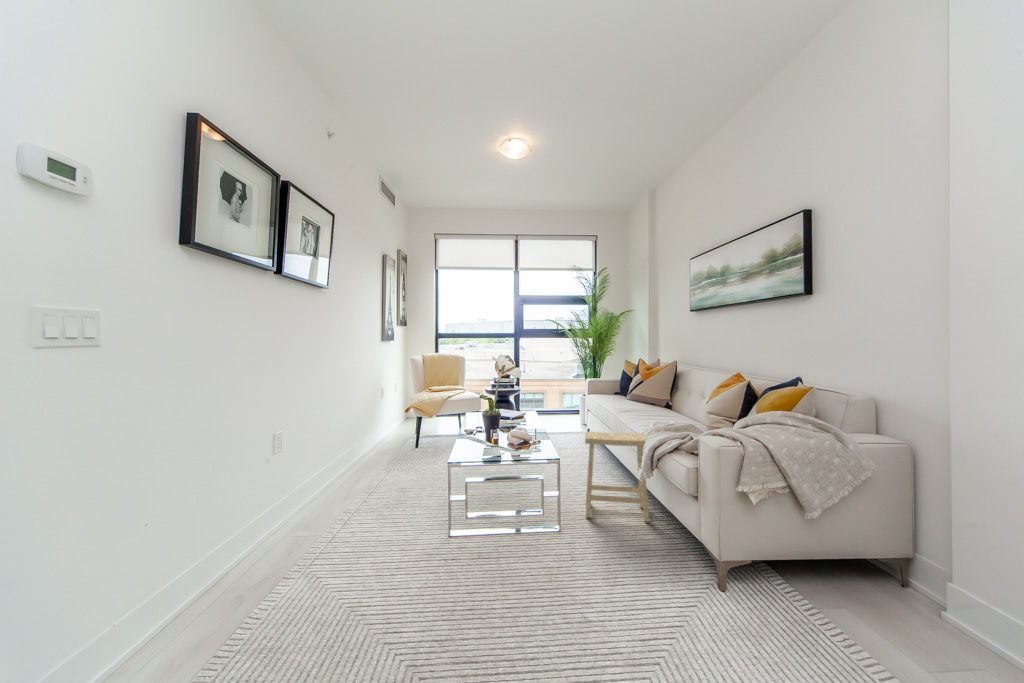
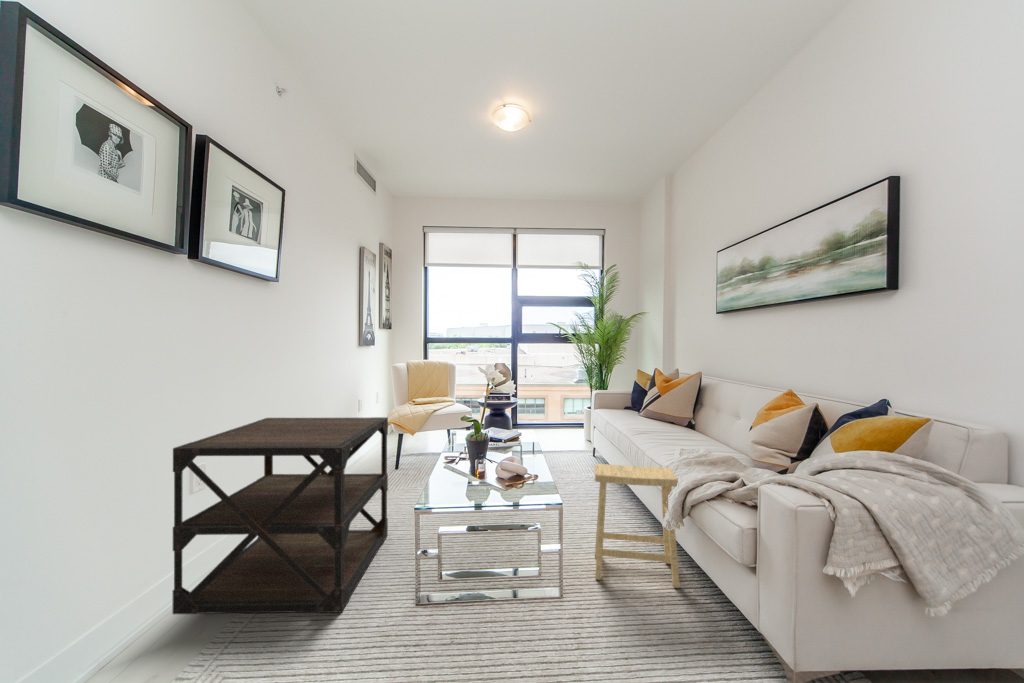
side table: none [271,398,421,540] -> present [172,417,388,614]

